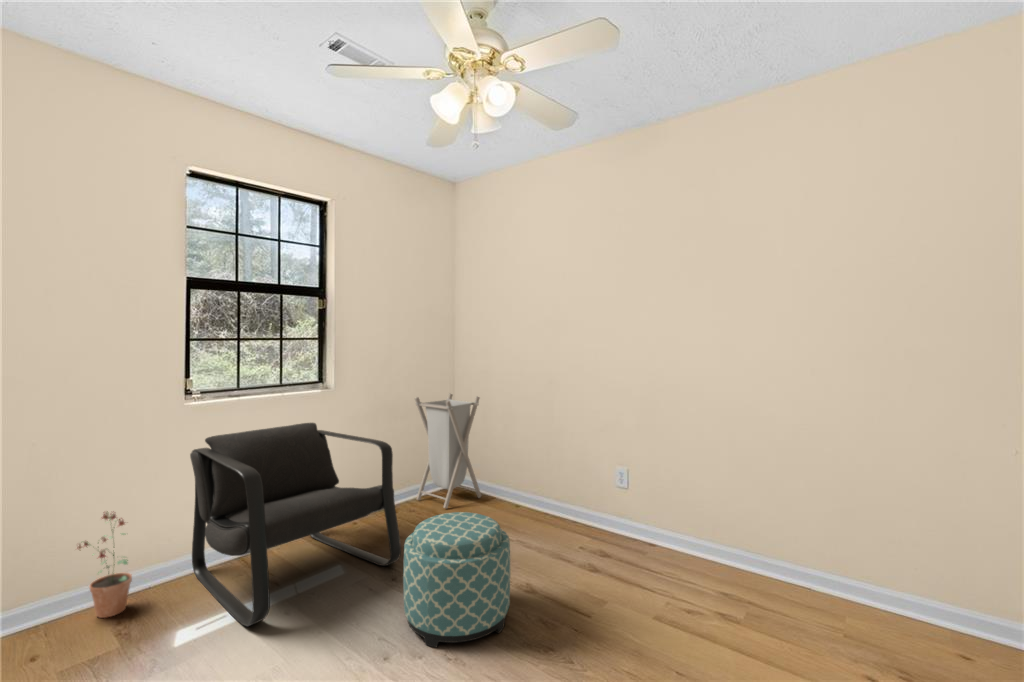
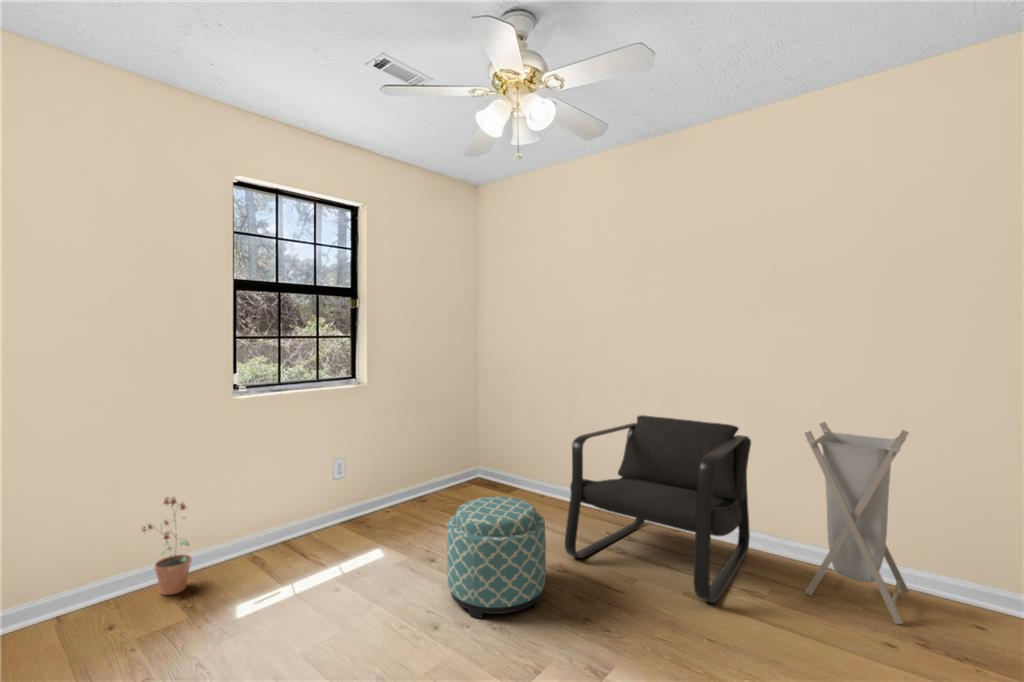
laundry hamper: present [415,394,482,508] -> present [804,422,909,624]
armchair: present [190,423,401,626] -> present [565,415,751,603]

